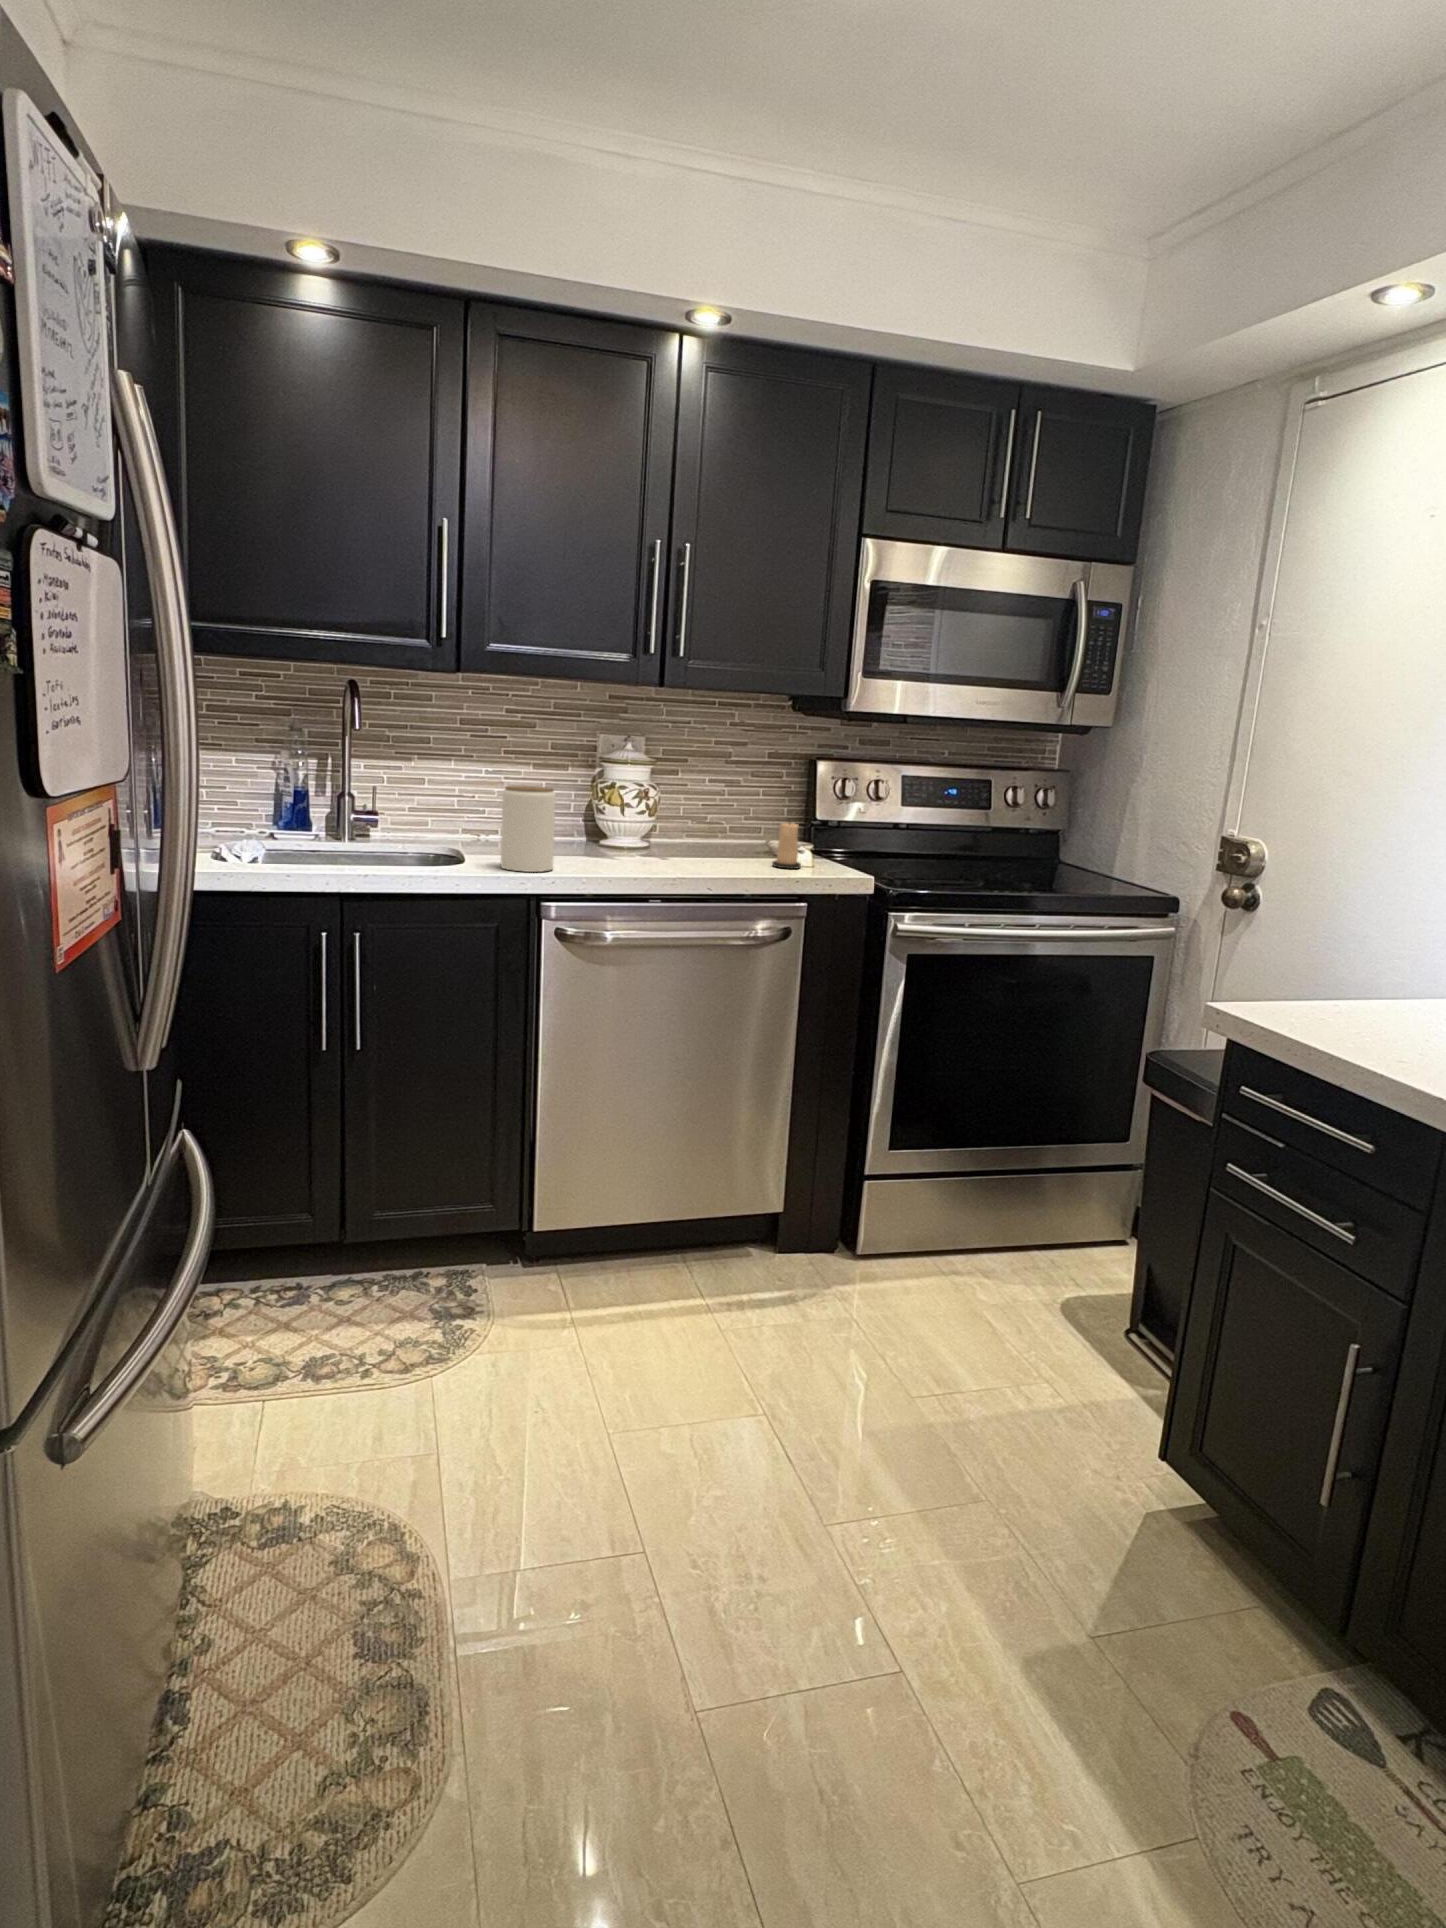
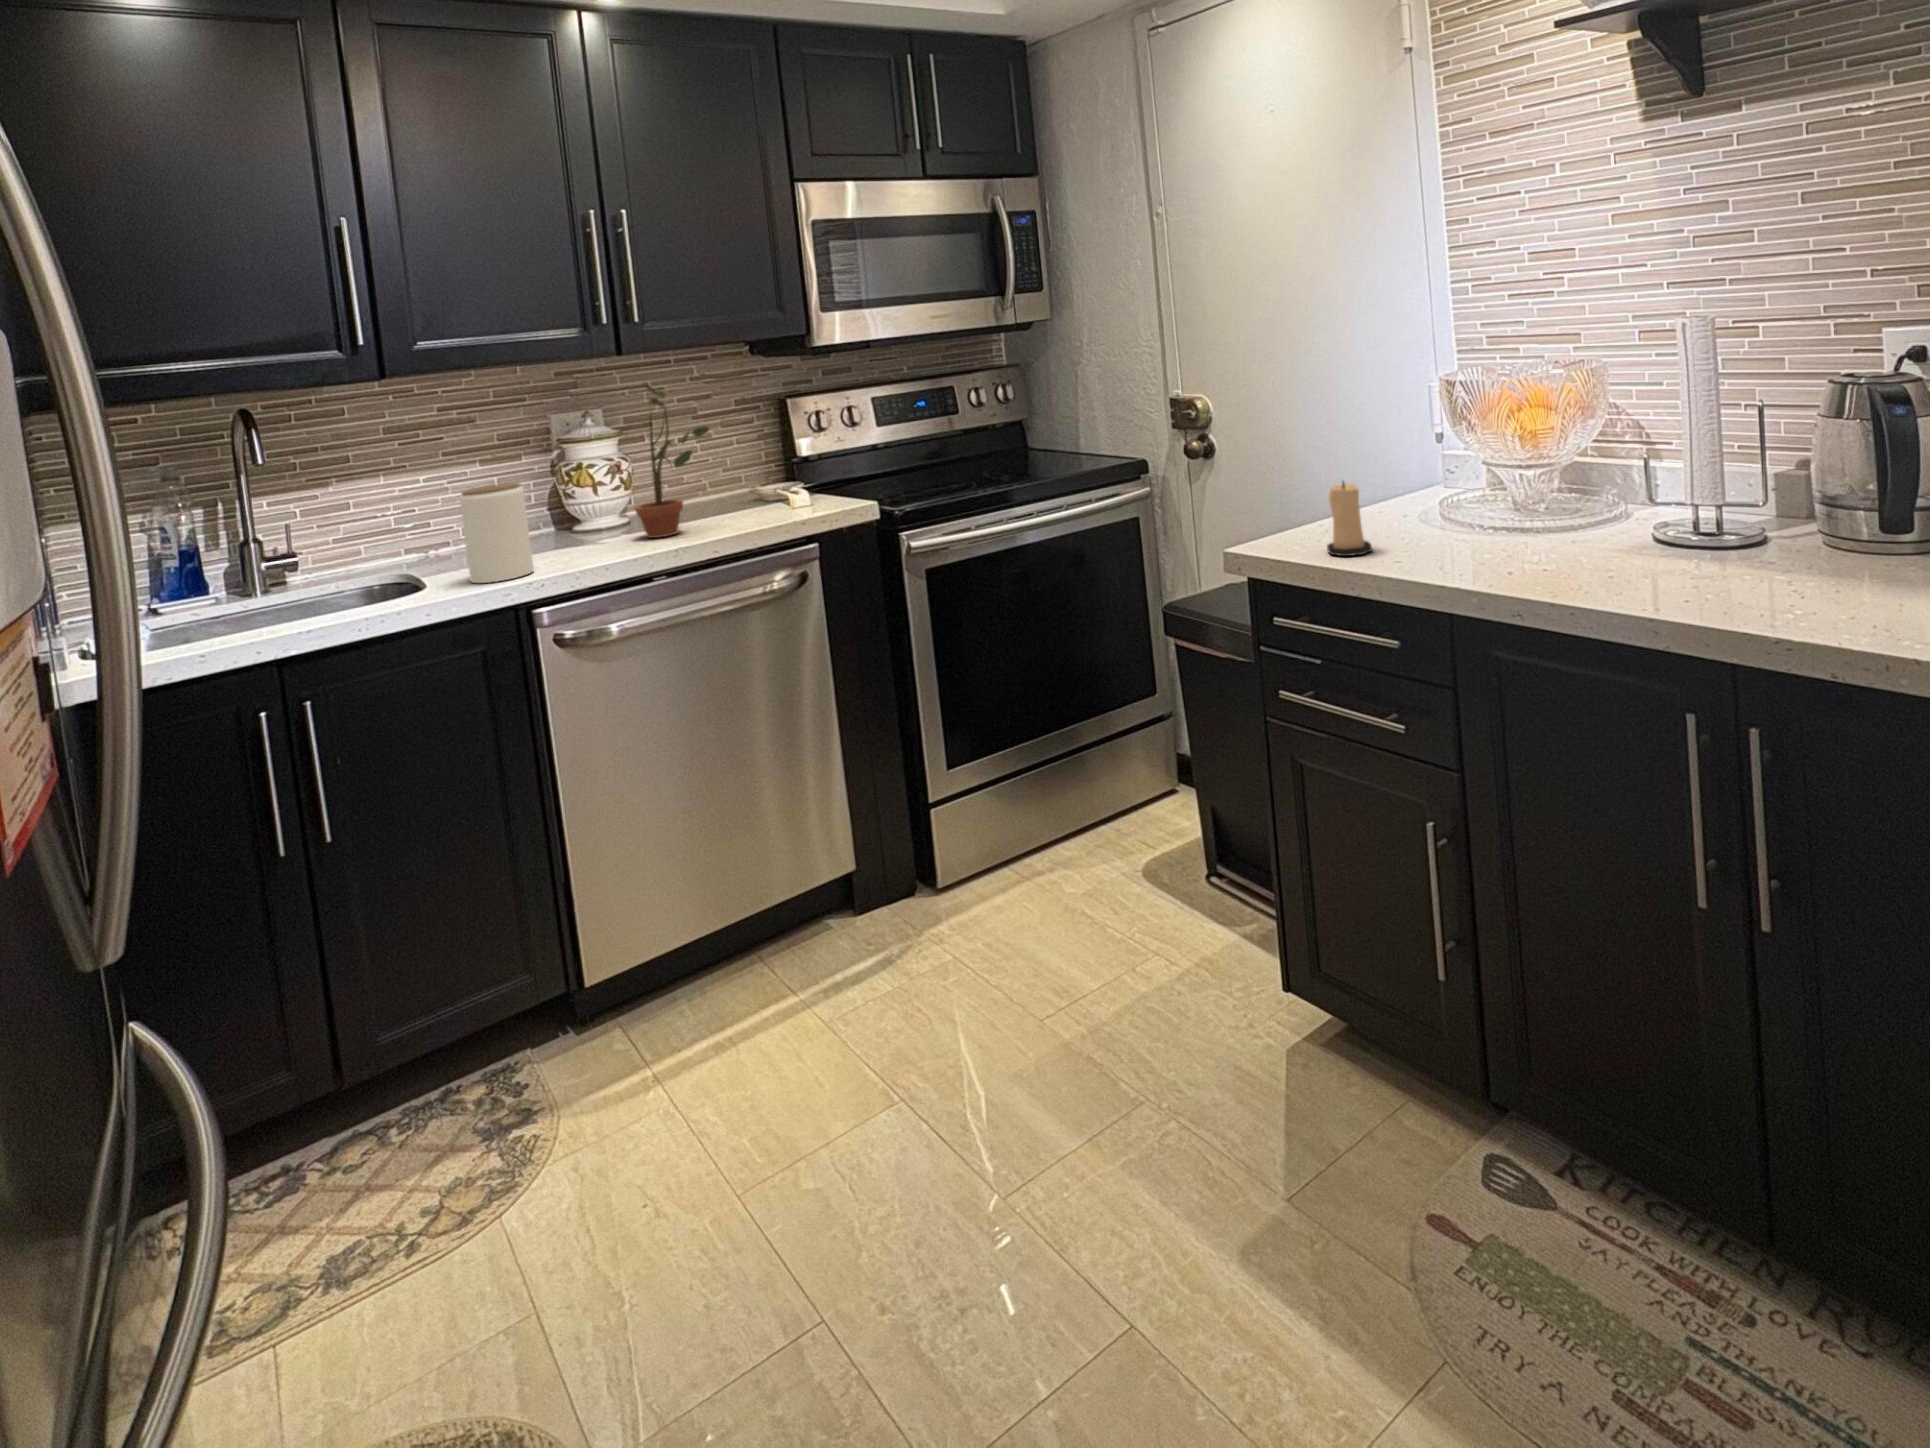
potted plant: none [648,718,731,866] -> present [621,383,709,538]
candle: present [772,822,801,869] -> present [1327,482,1372,556]

